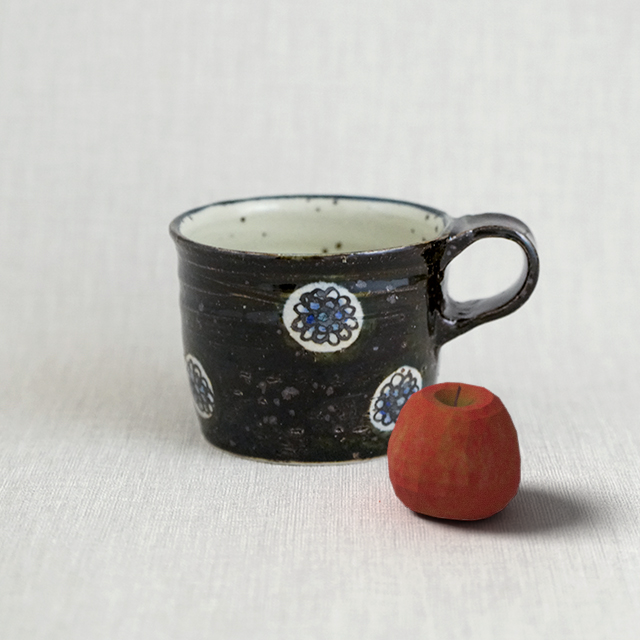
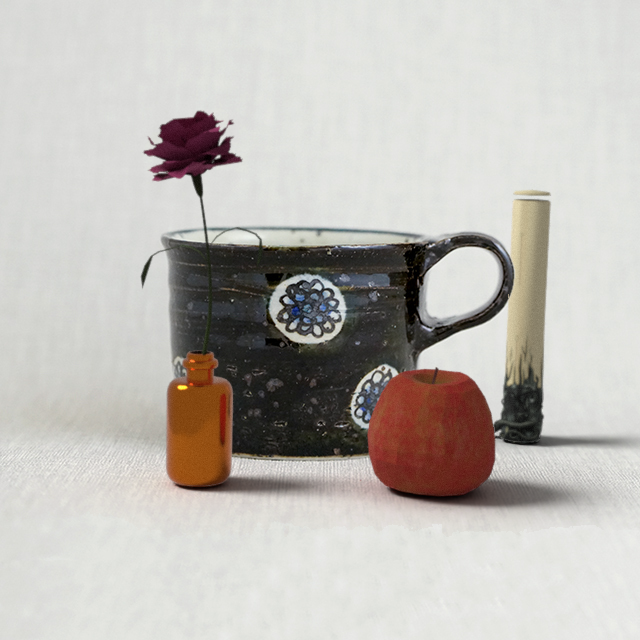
flower: none [142,119,273,510] -> present [141,111,263,487]
candle: none [495,166,578,425] -> present [493,190,551,443]

